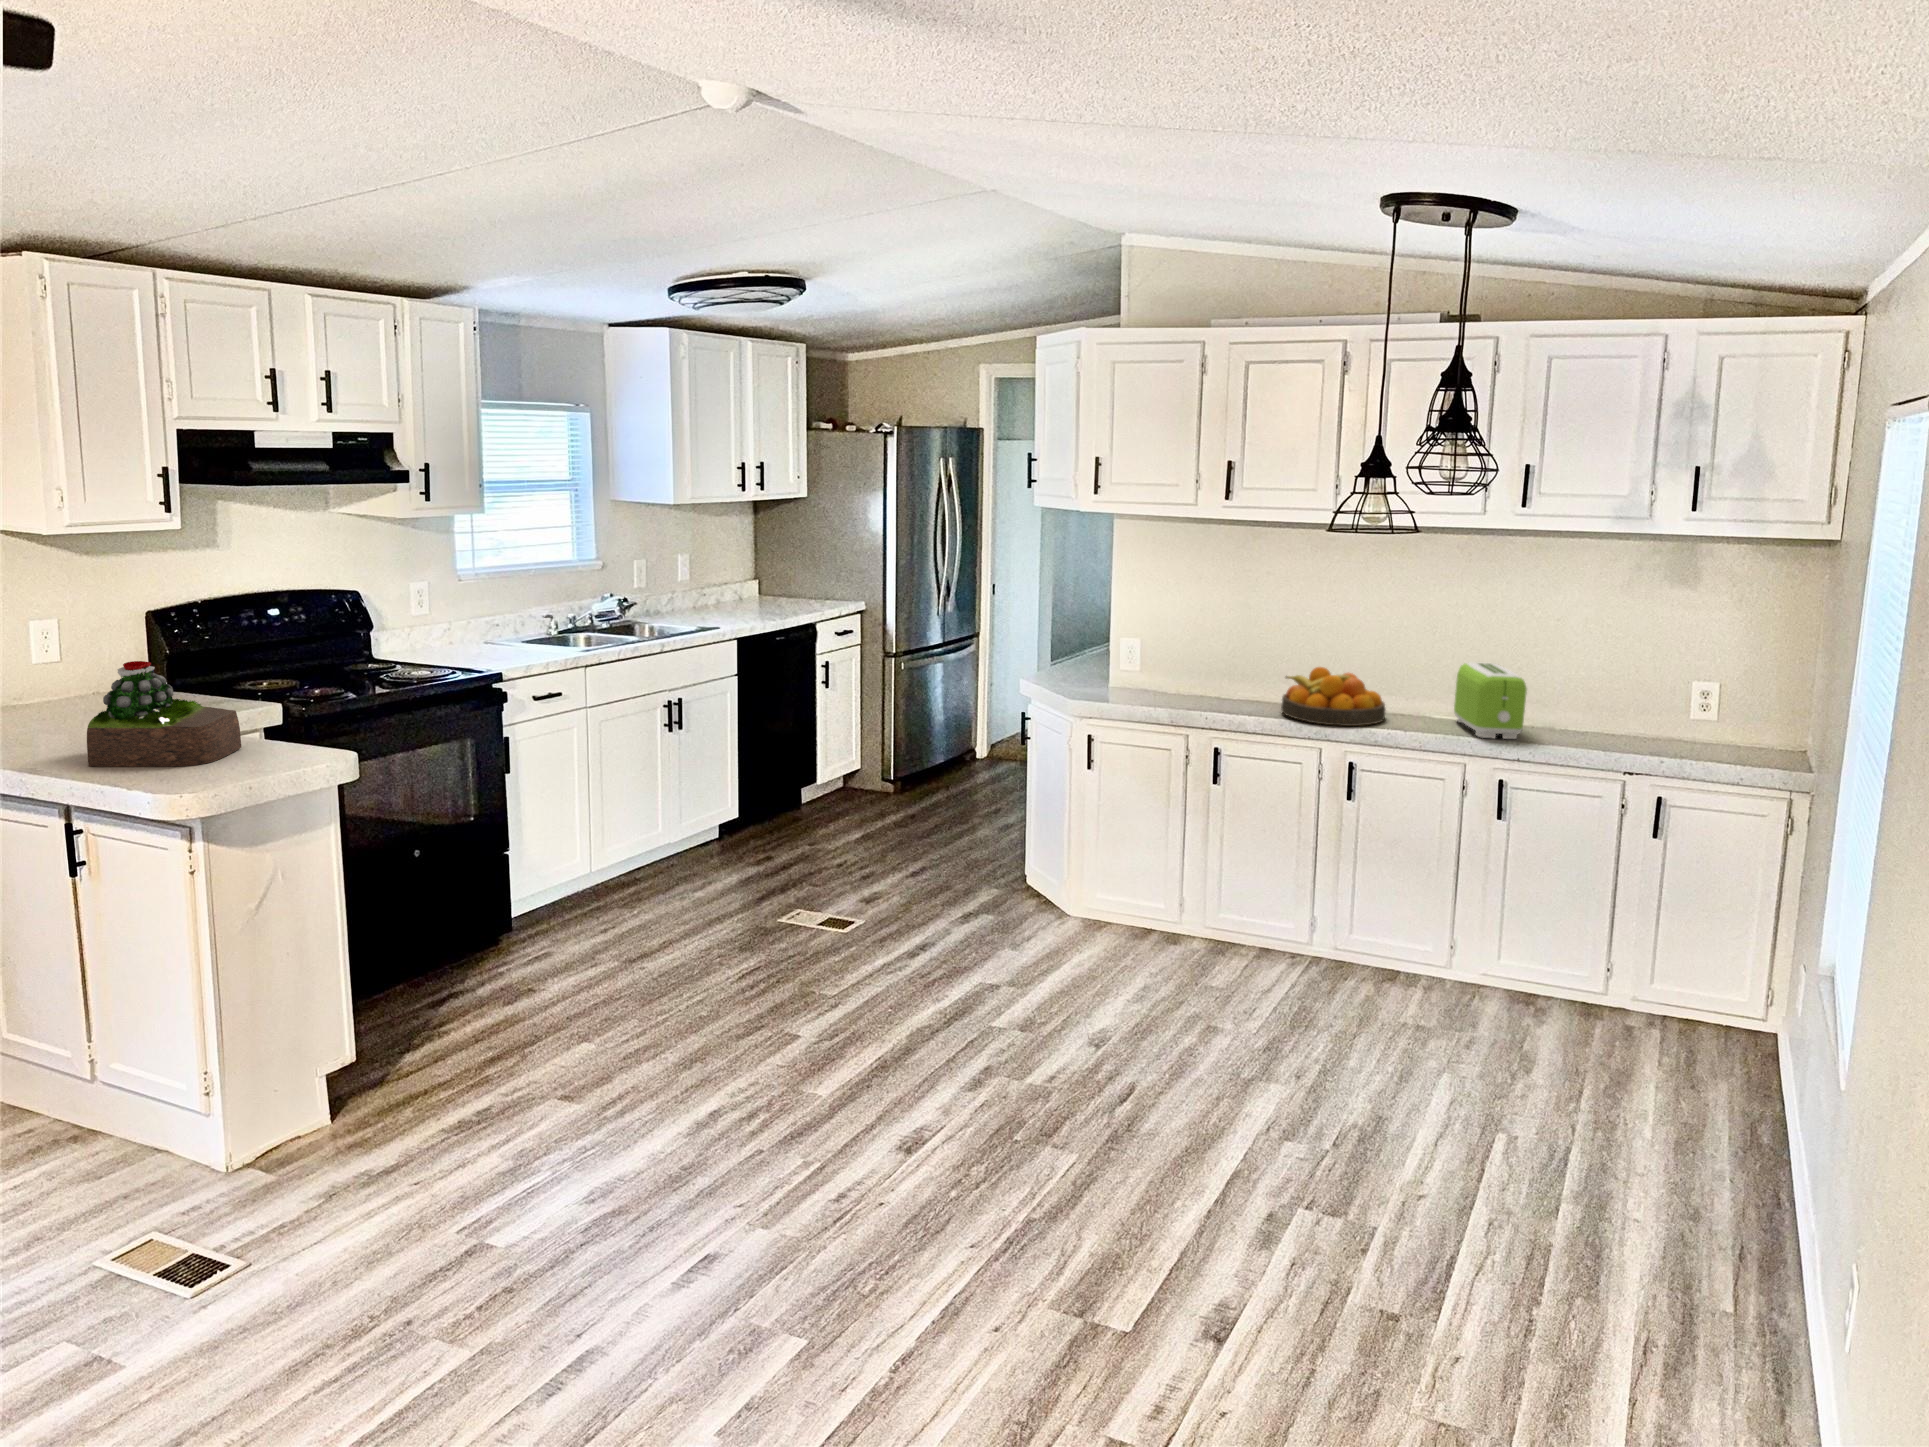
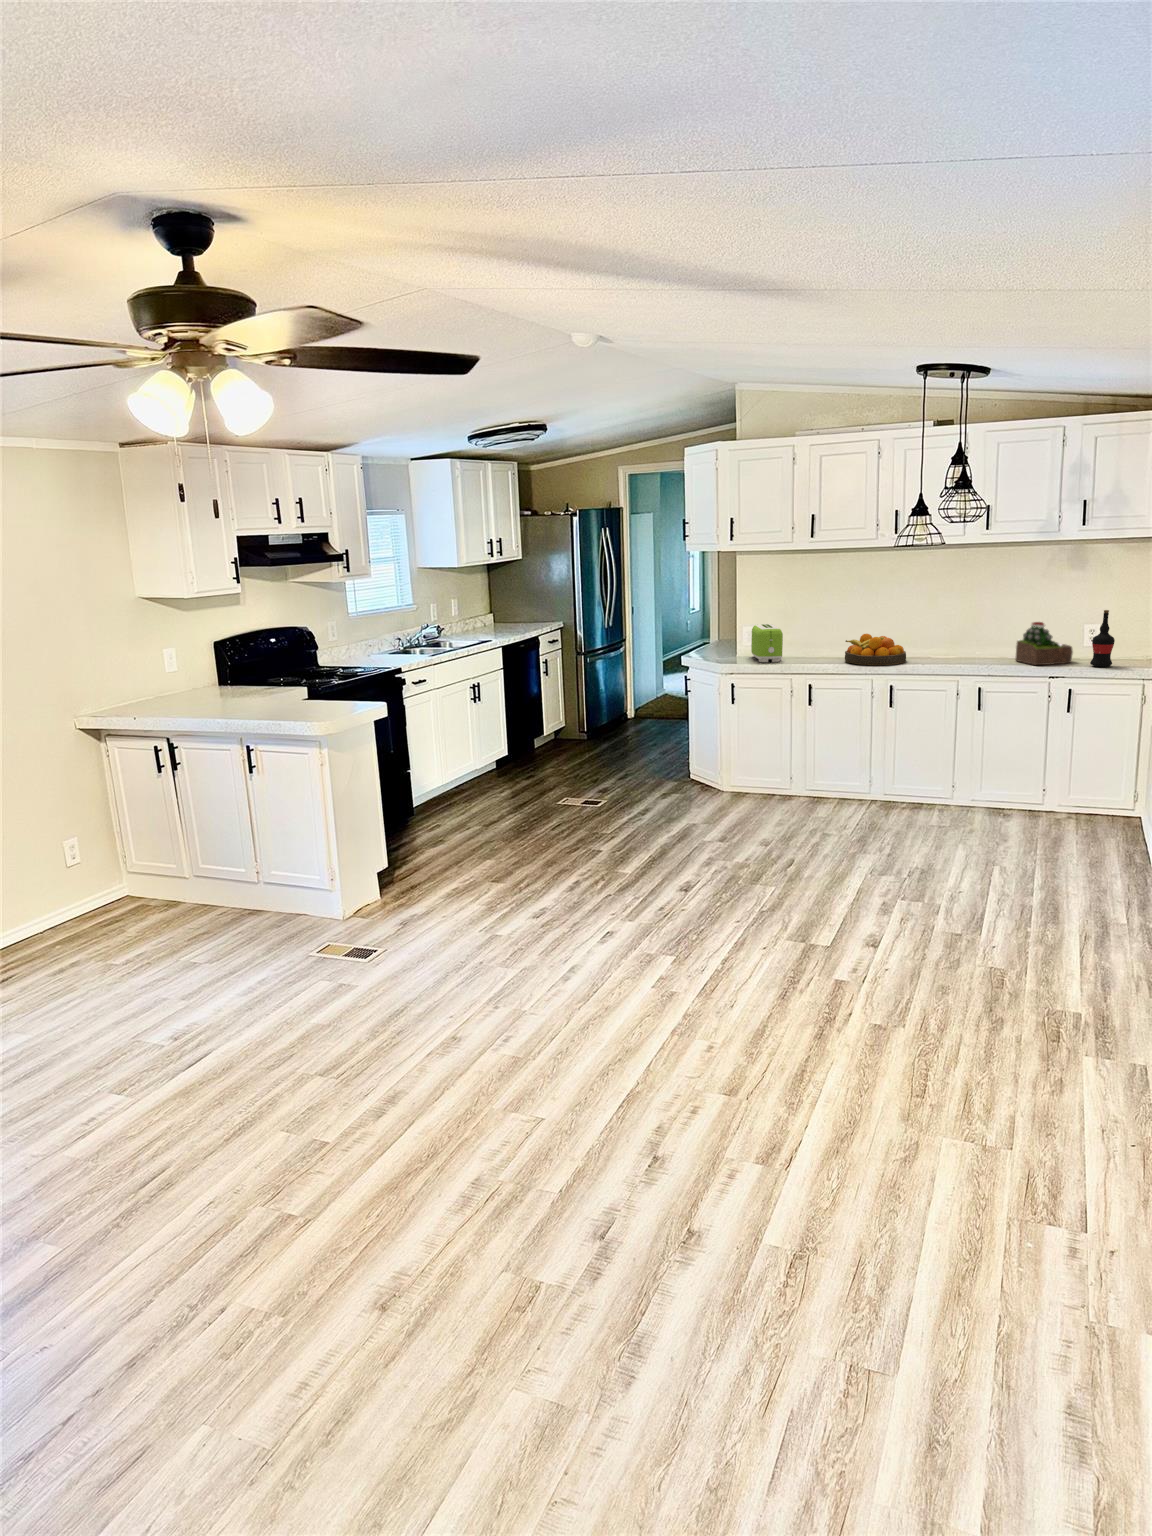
succulent plant: present [87,661,241,767] -> present [1015,622,1073,665]
wine bottle: none [1699,661,1743,761] -> present [1090,610,1115,667]
toaster: present [1454,662,1527,739] -> present [751,624,783,662]

